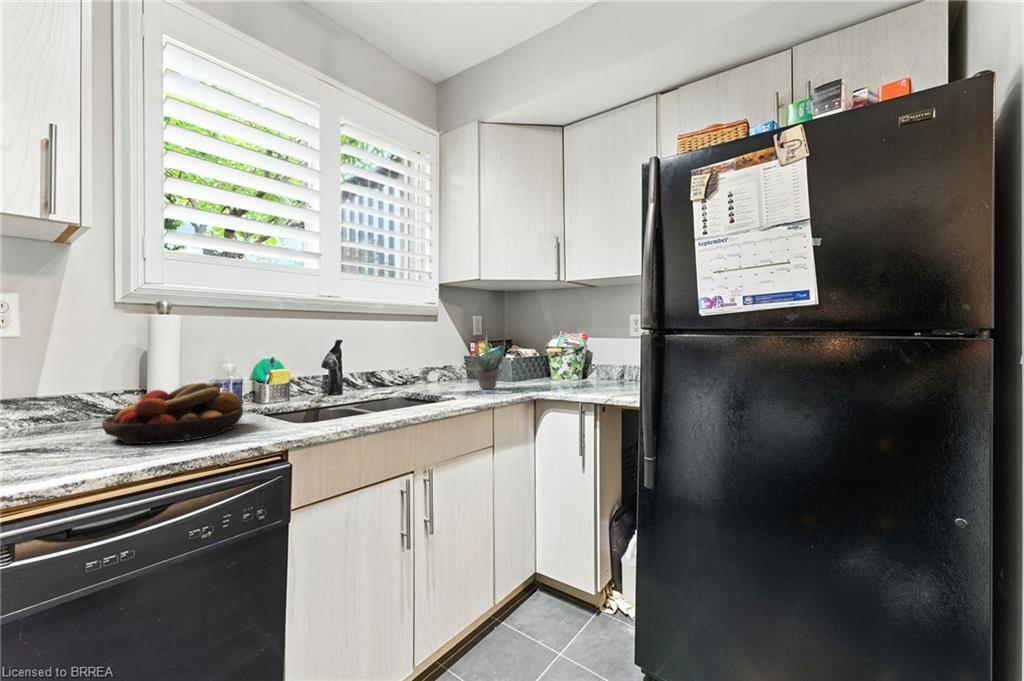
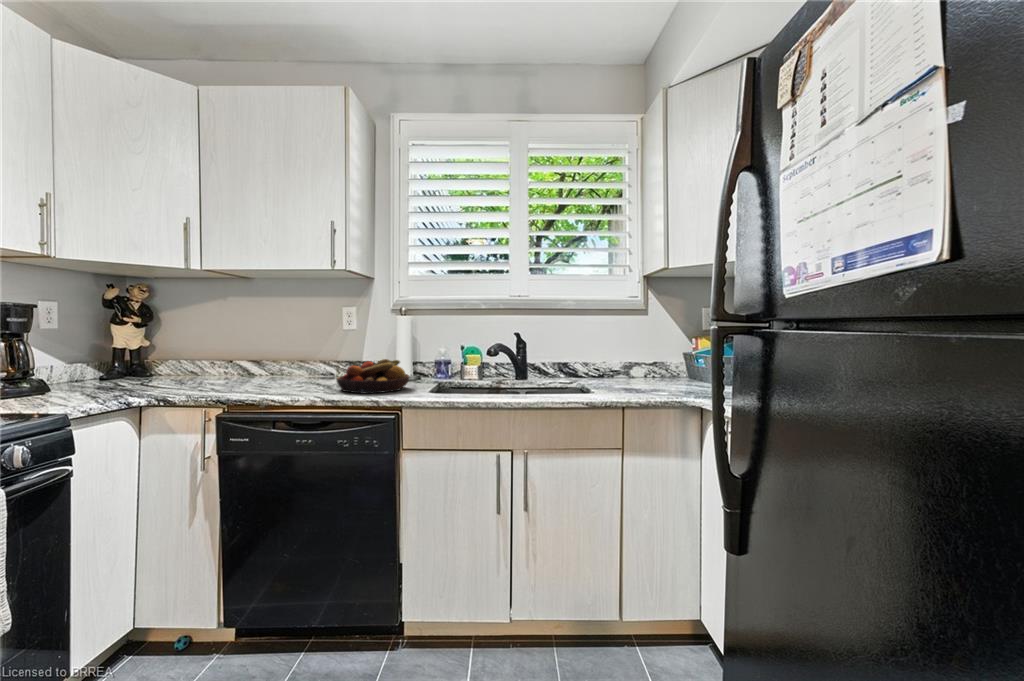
succulent plant: present [462,335,505,389] -> none [616,330,675,390]

